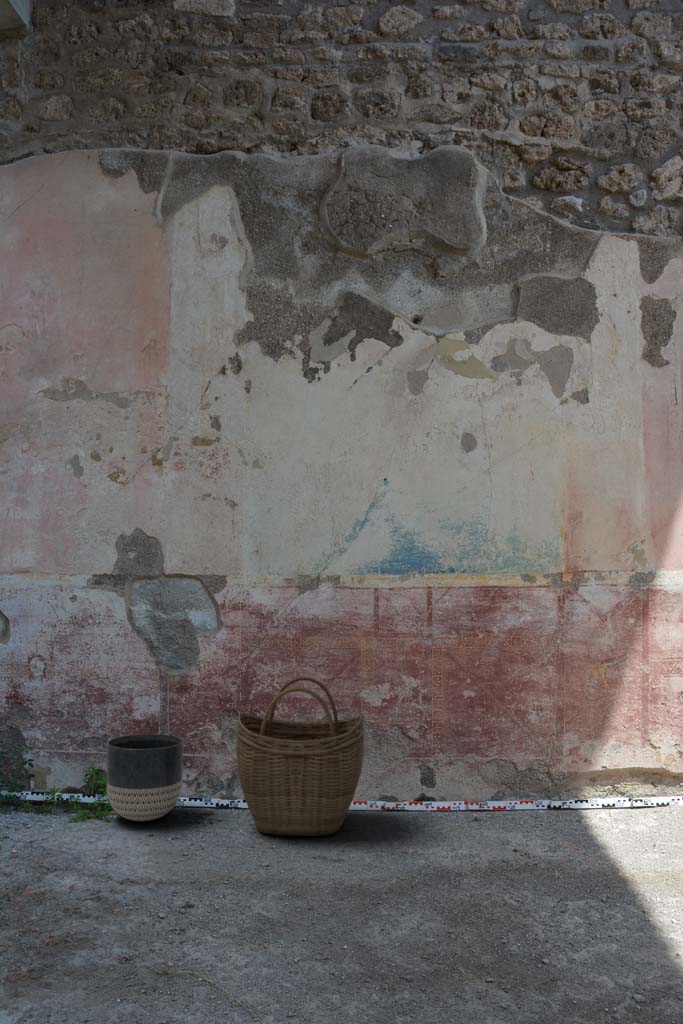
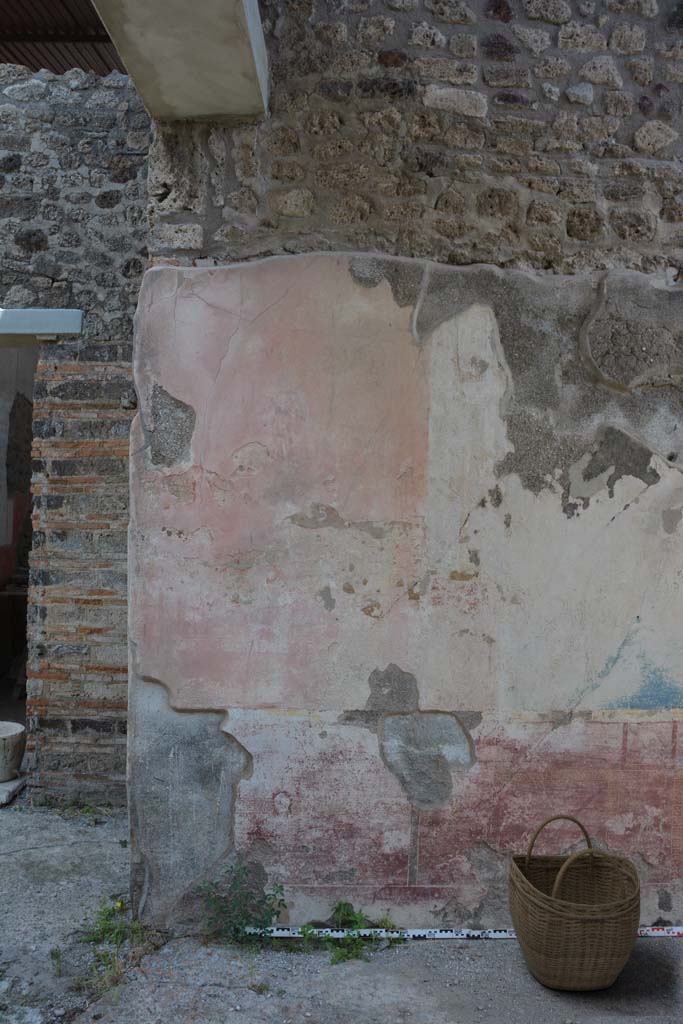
planter: present [107,734,184,821] -> none [378,871,454,974]

